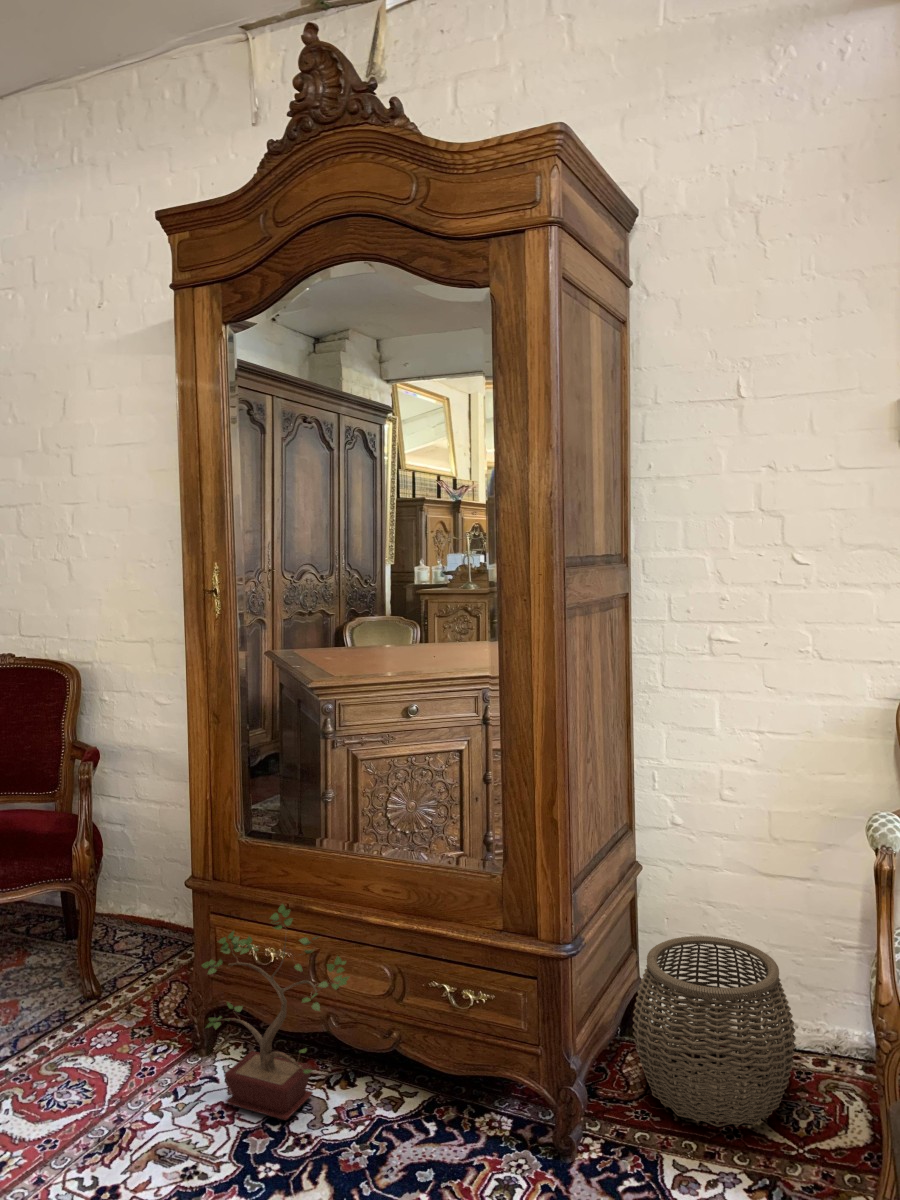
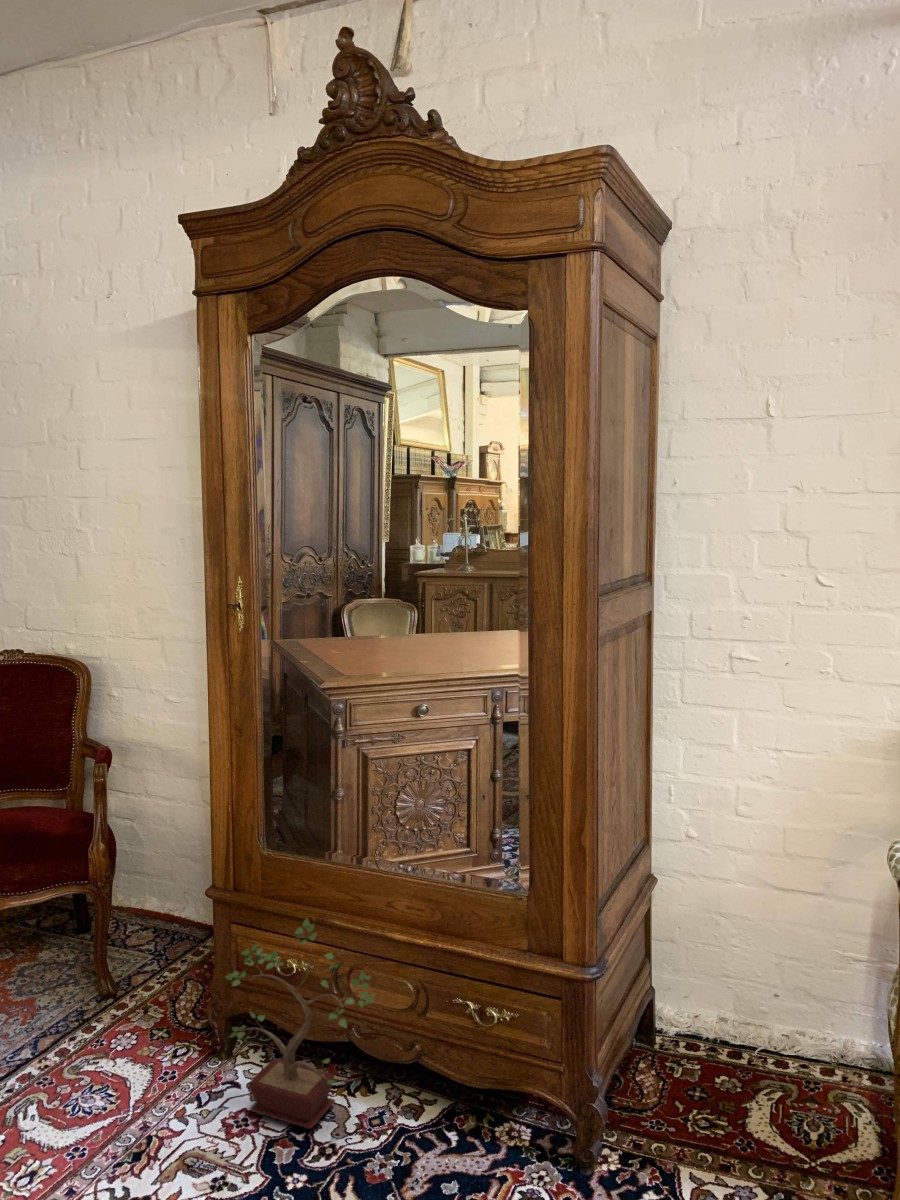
woven basket: present [633,936,796,1127] -> none [649,950,808,1140]

